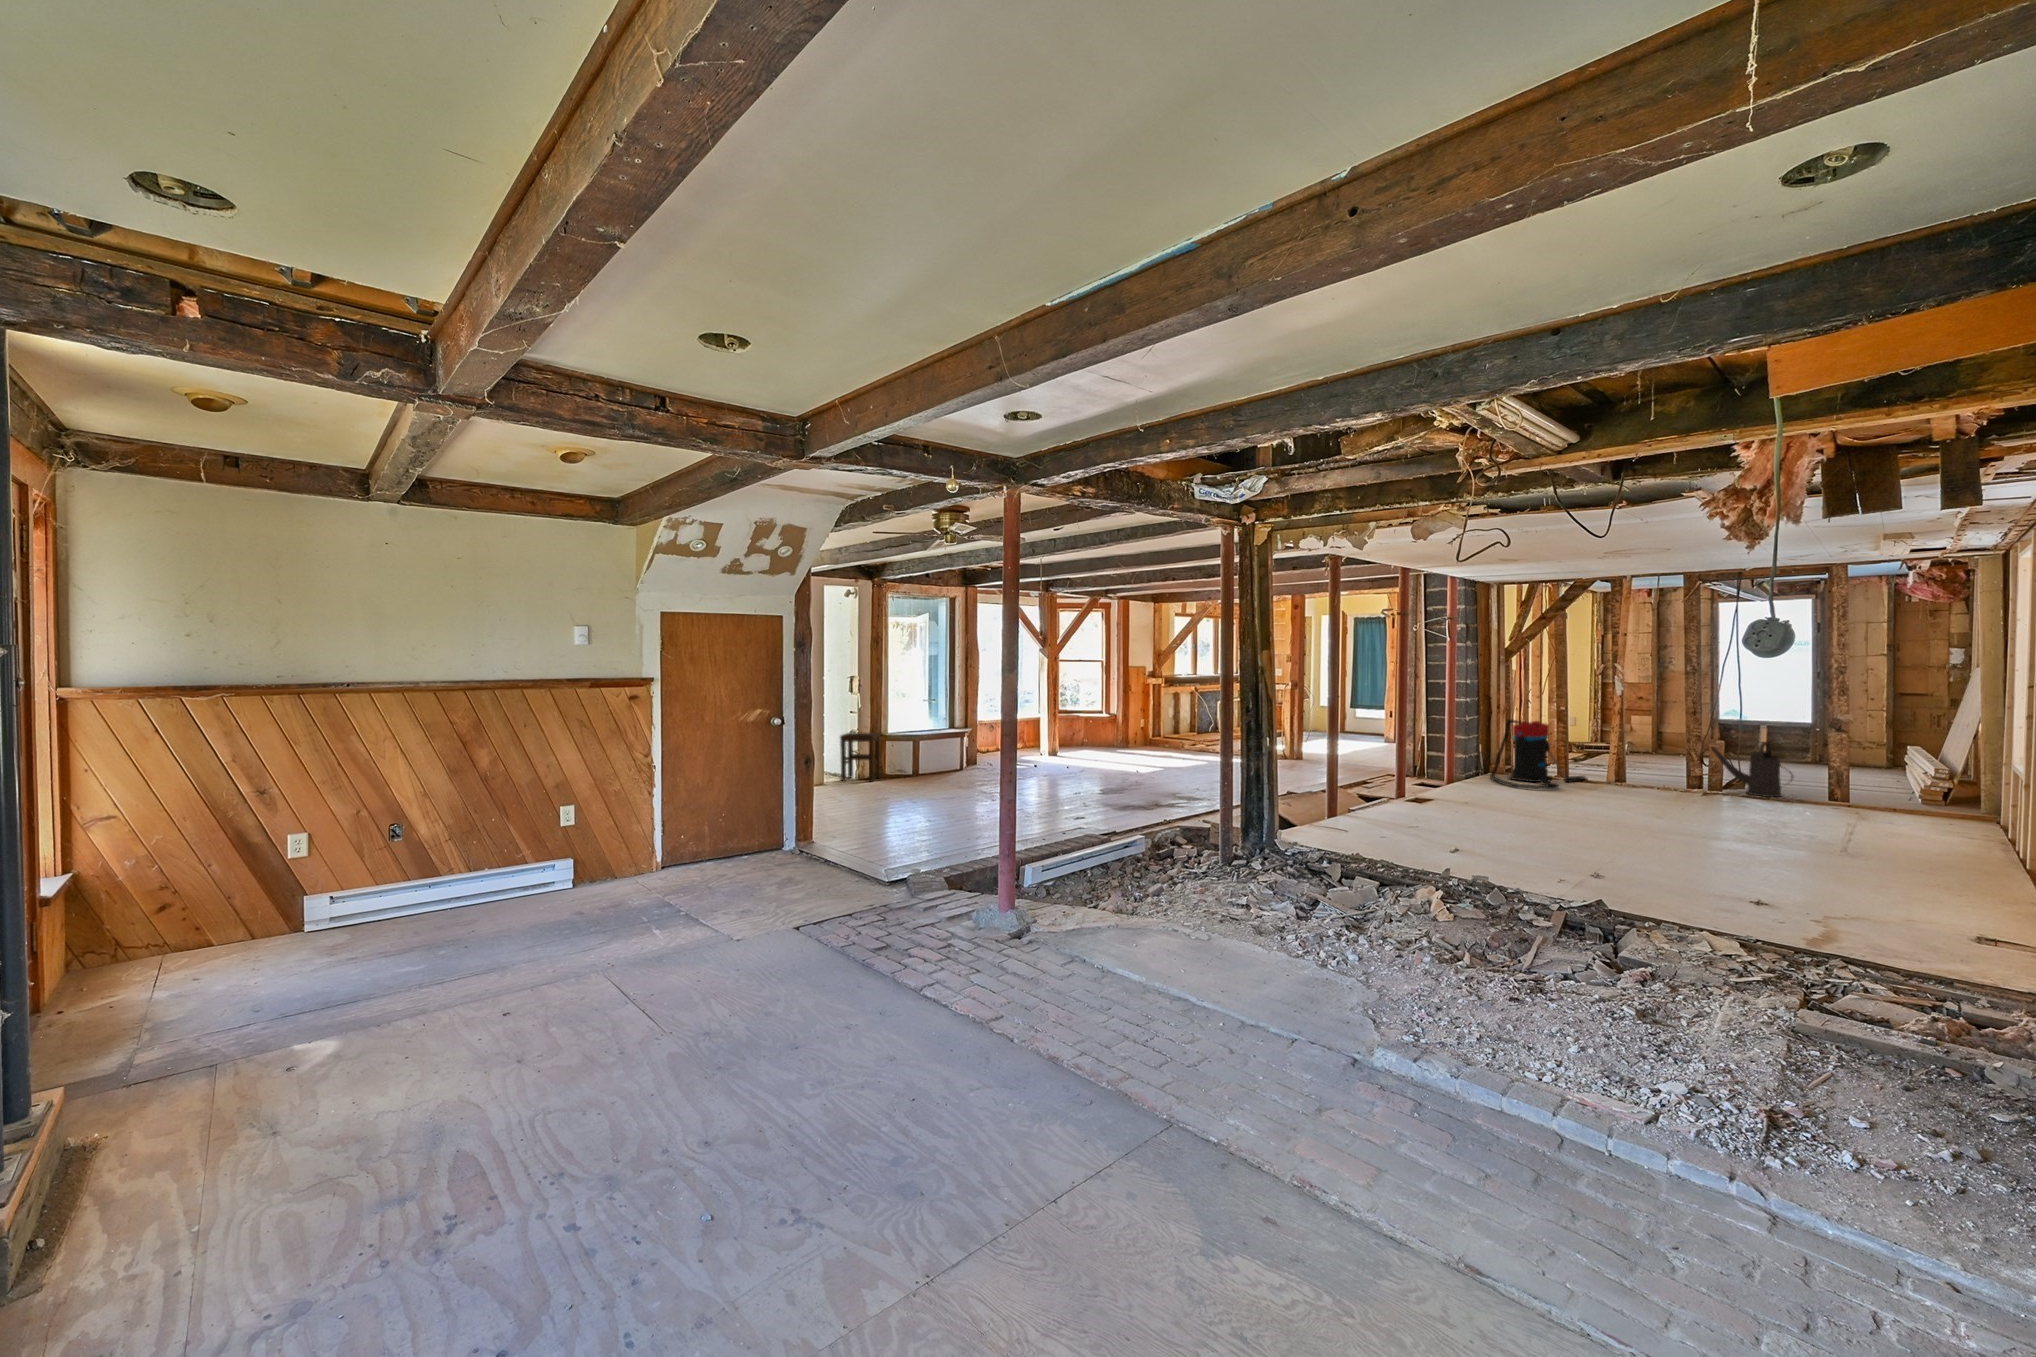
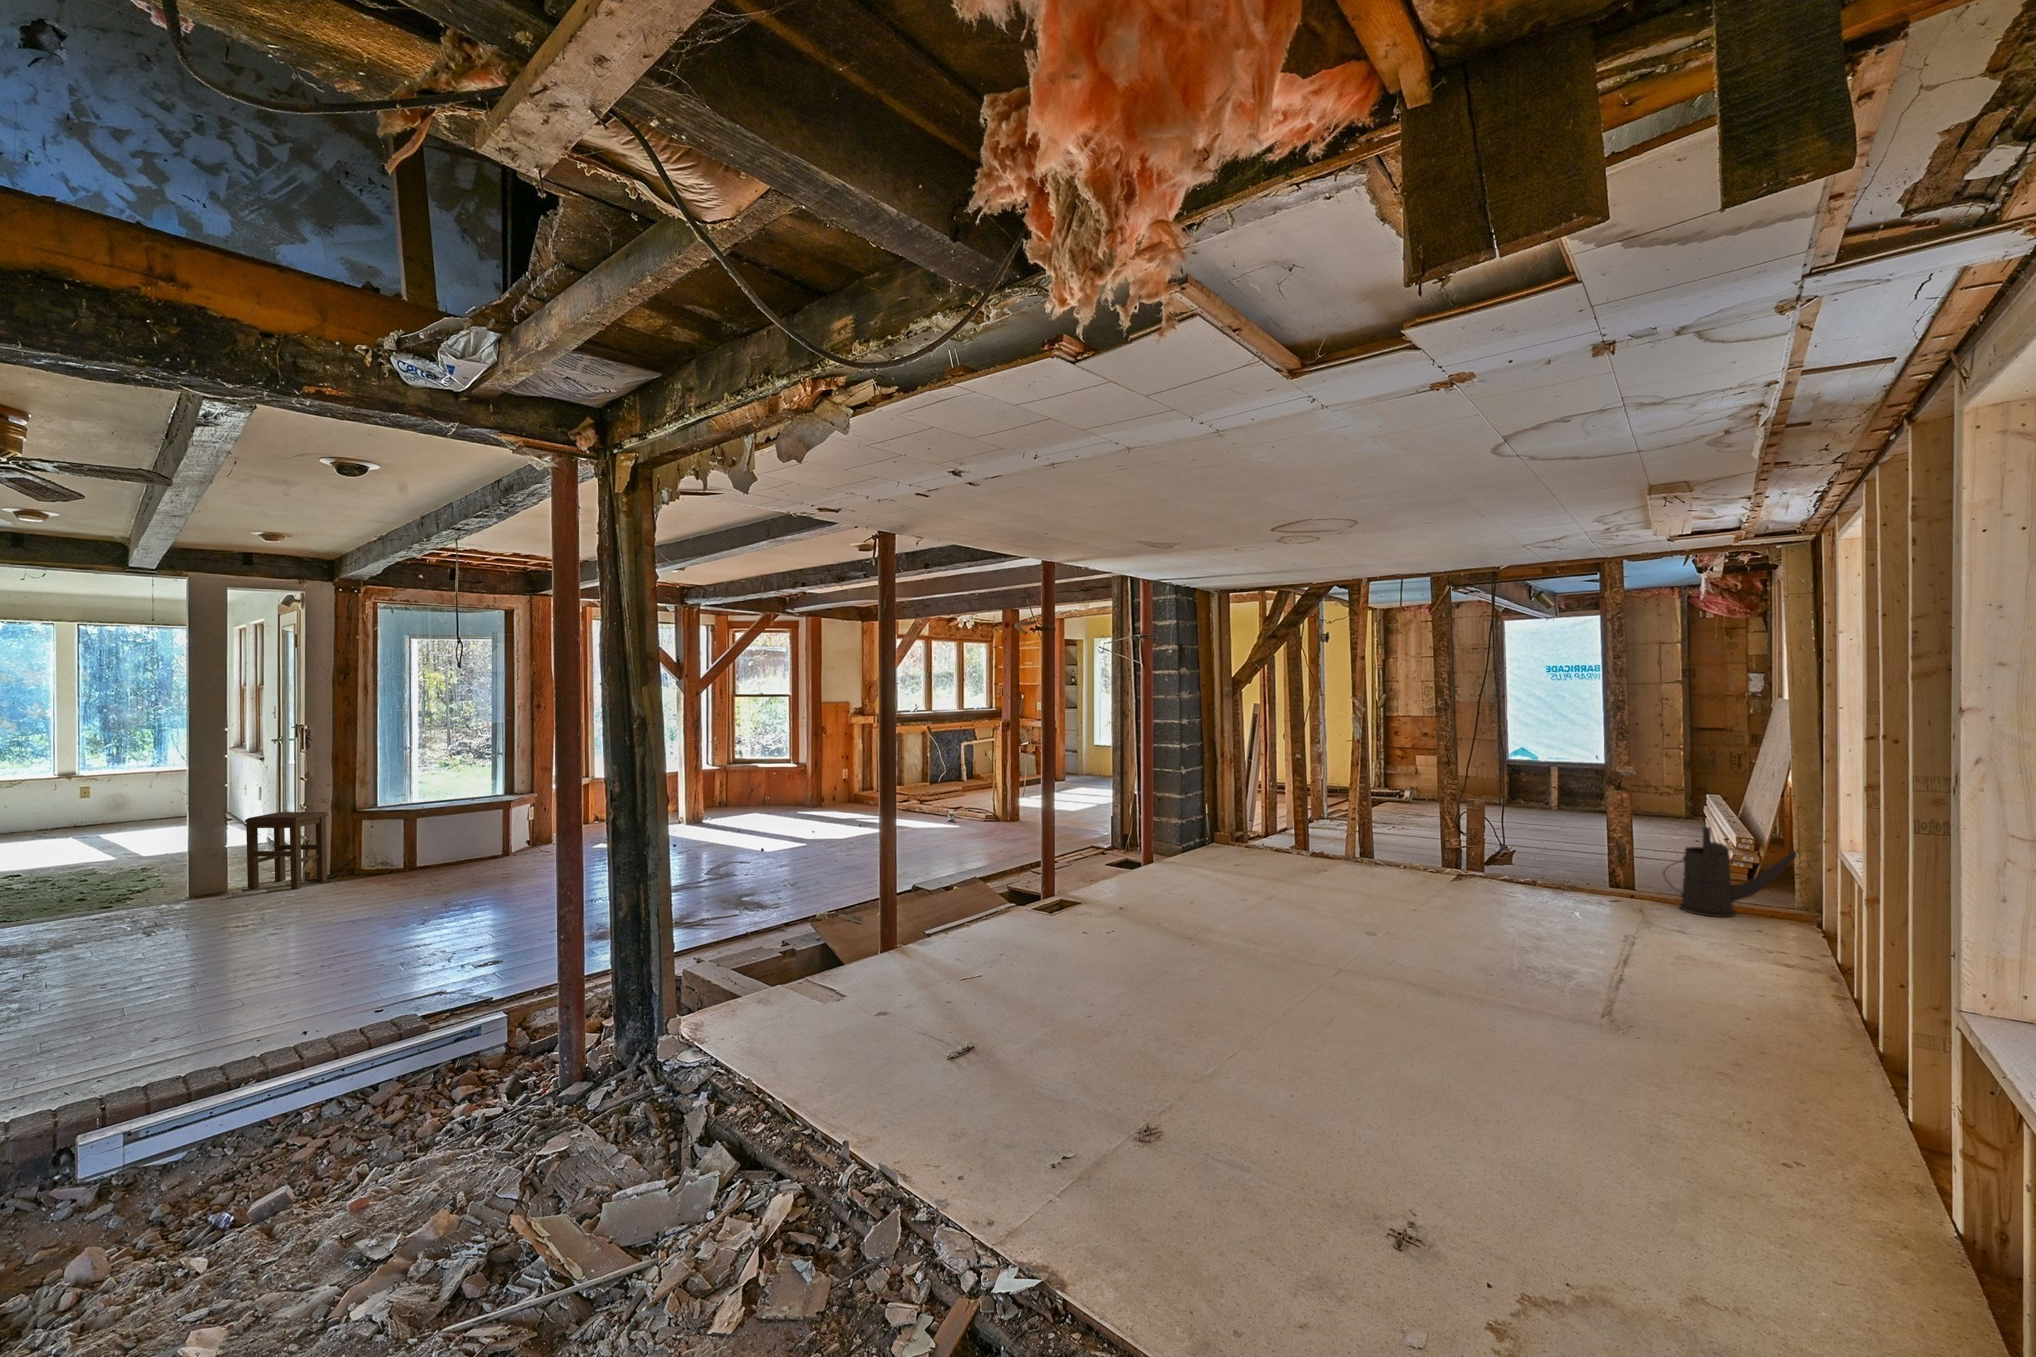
vacuum cleaner: present [1490,720,1586,789] -> none [1208,771,1329,873]
watering can: present [1711,742,1794,797] -> present [1664,827,1796,917]

